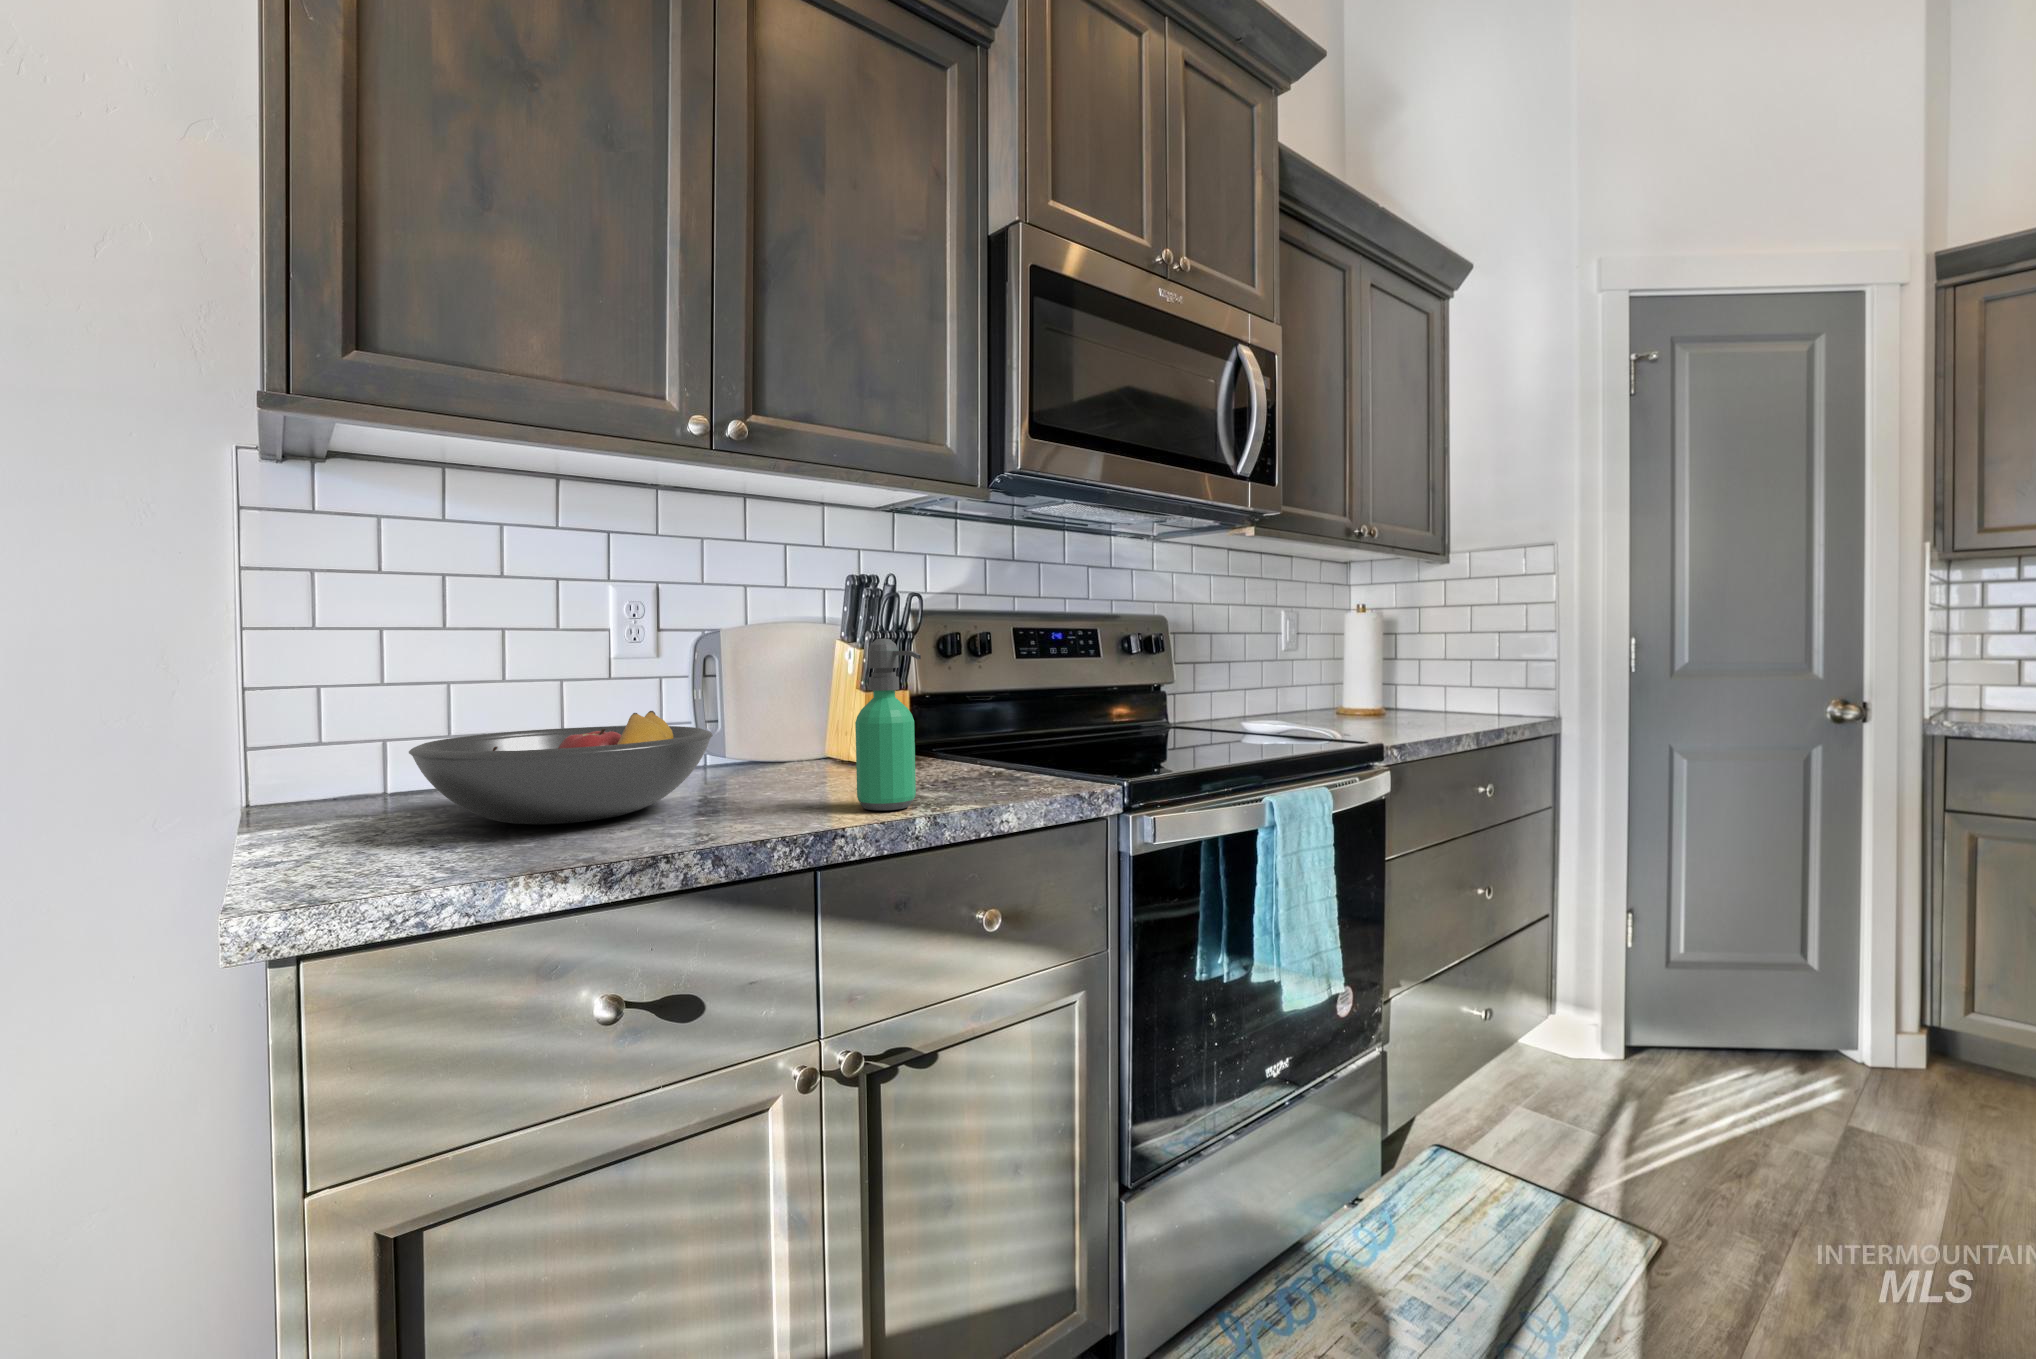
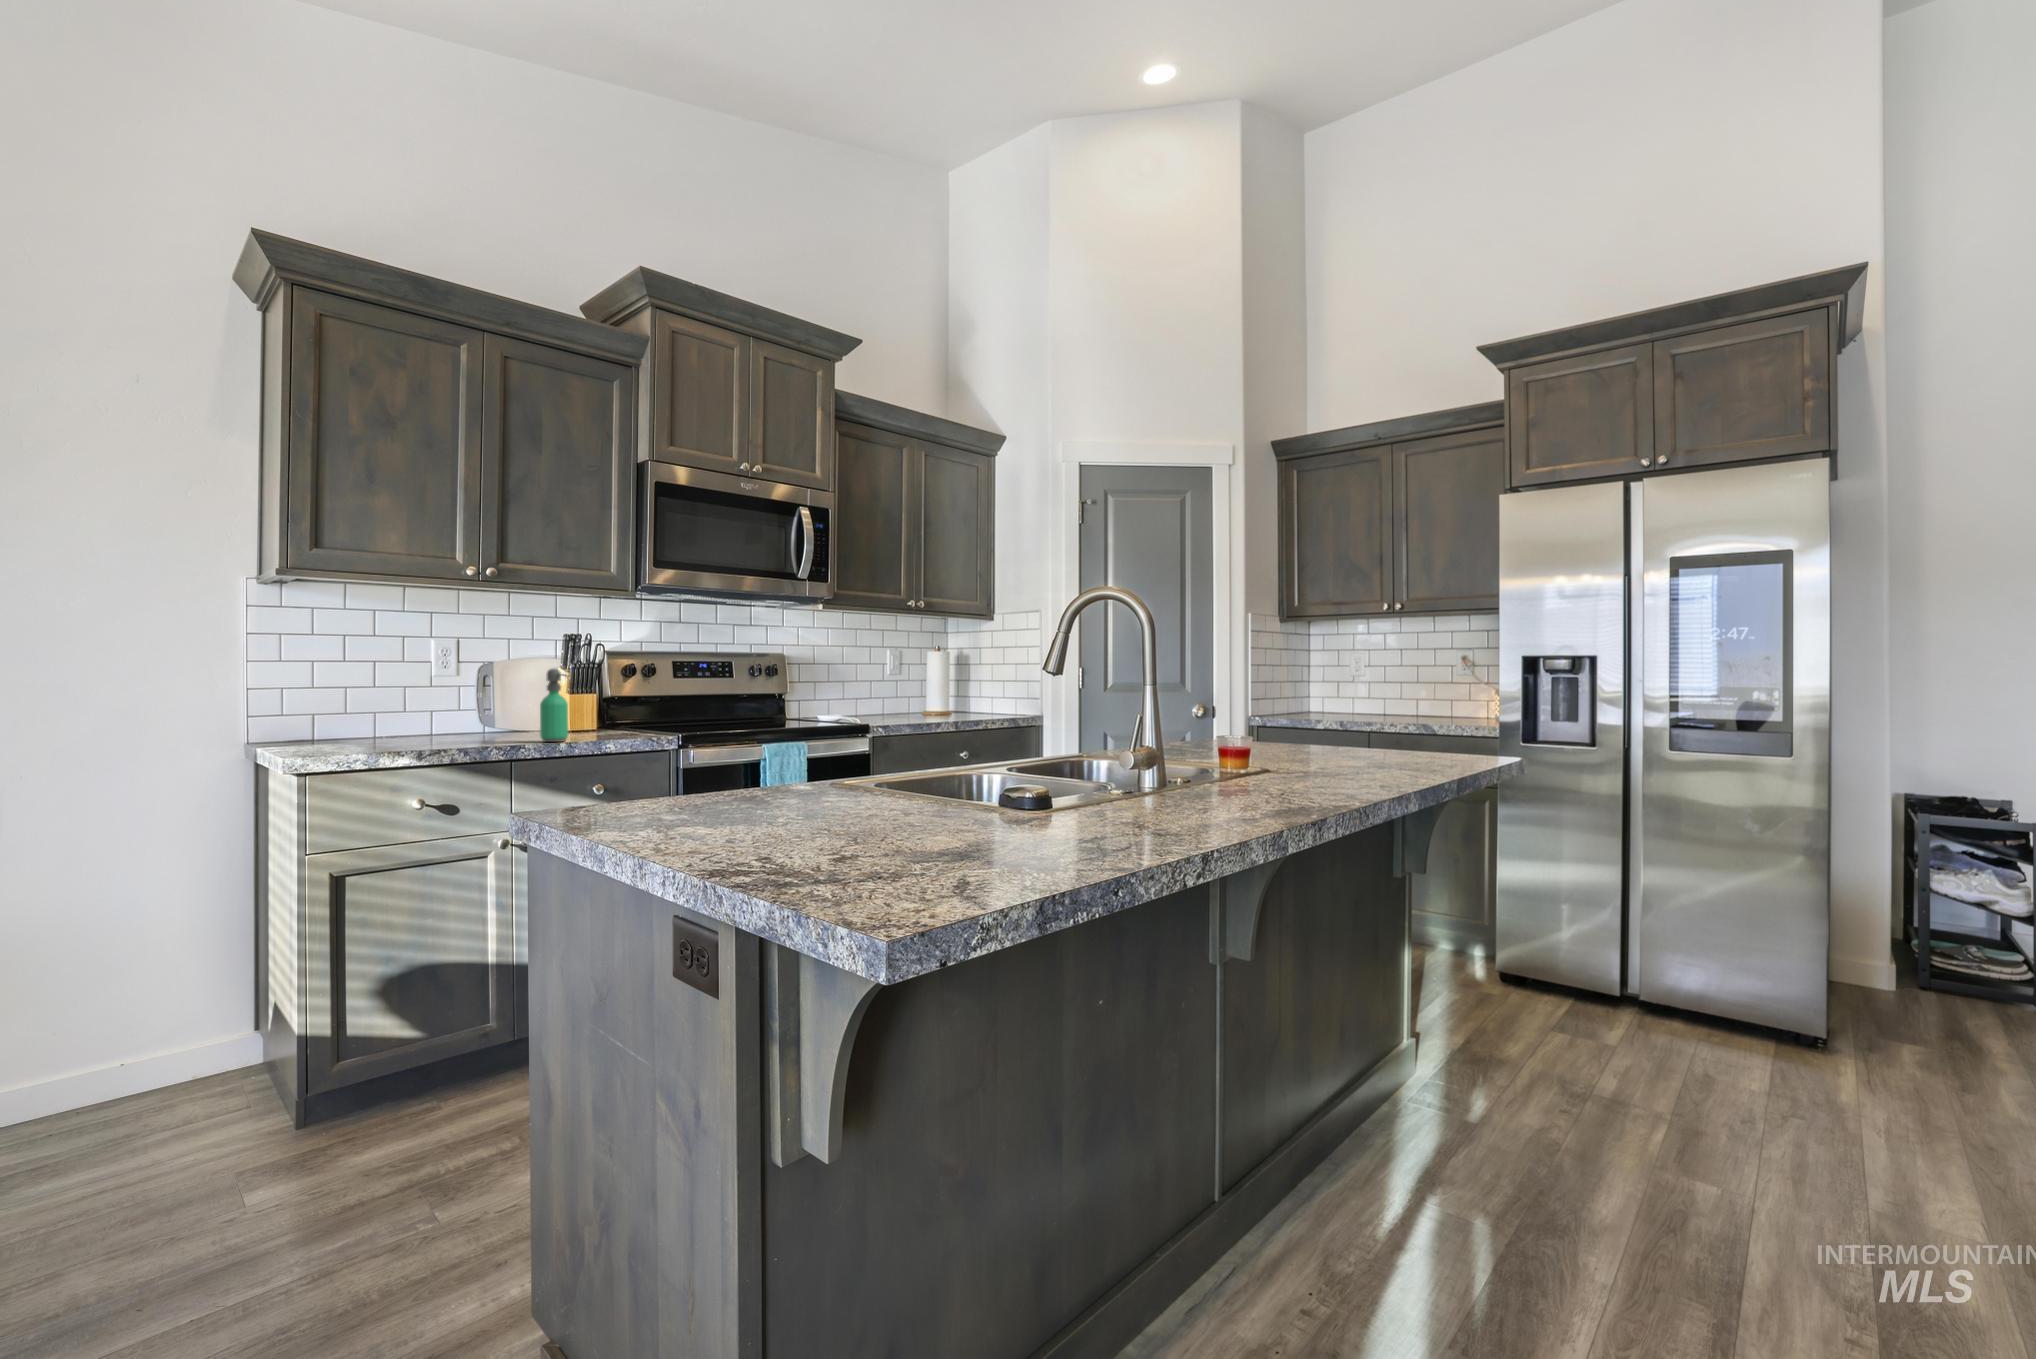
fruit bowl: present [409,711,713,824] -> none [336,700,476,745]

